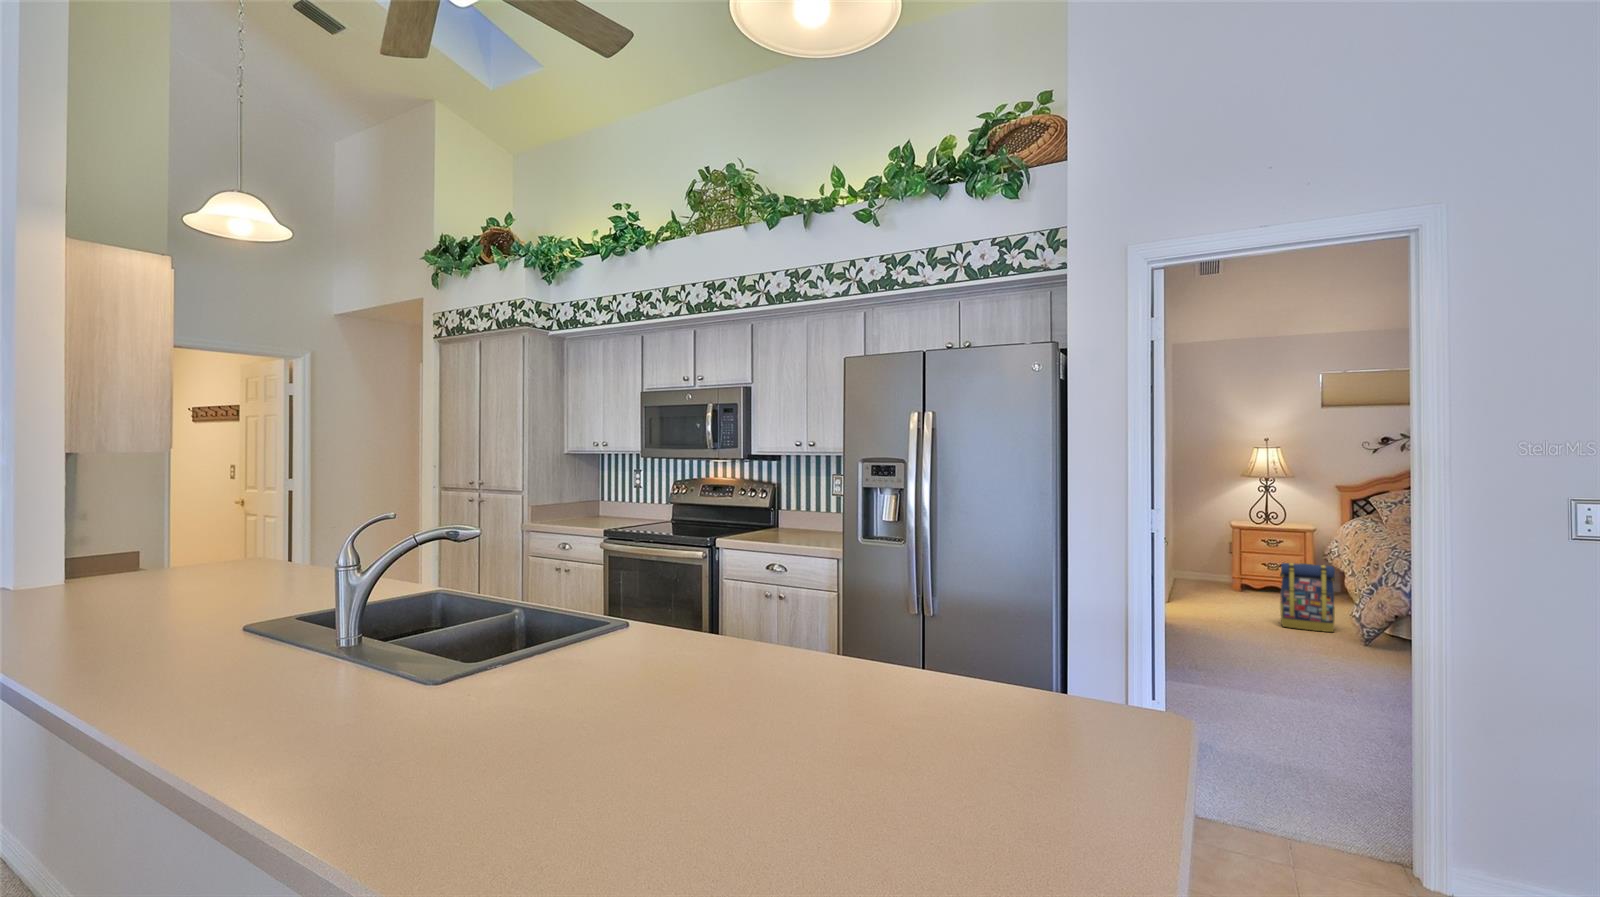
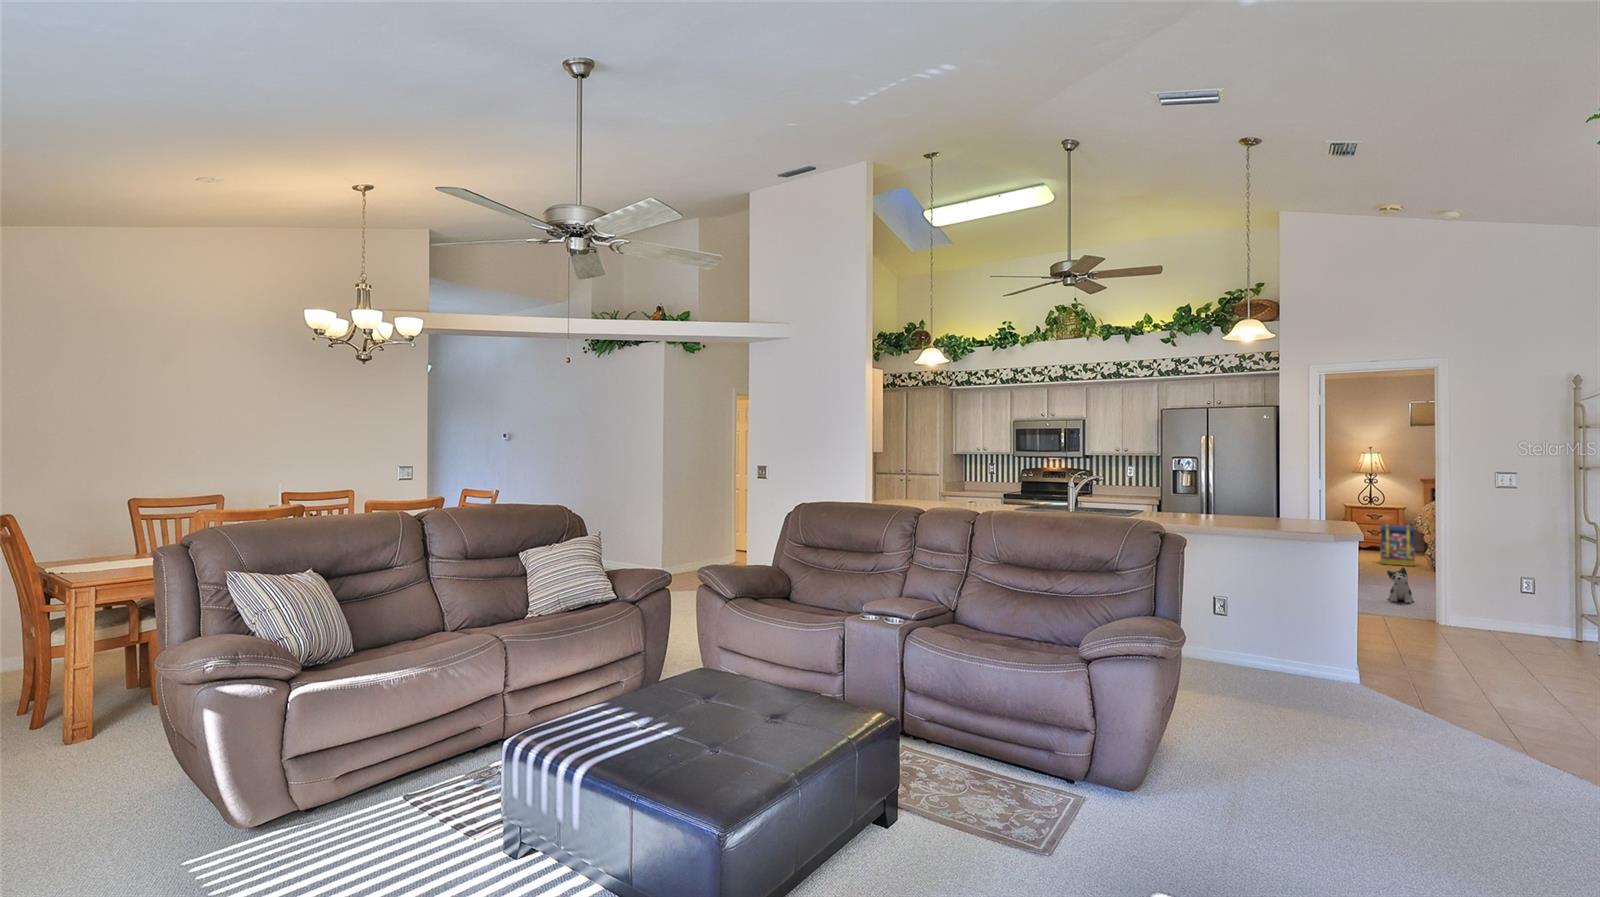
plush toy: none [1300,695,1356,777] -> present [1387,567,1414,603]

